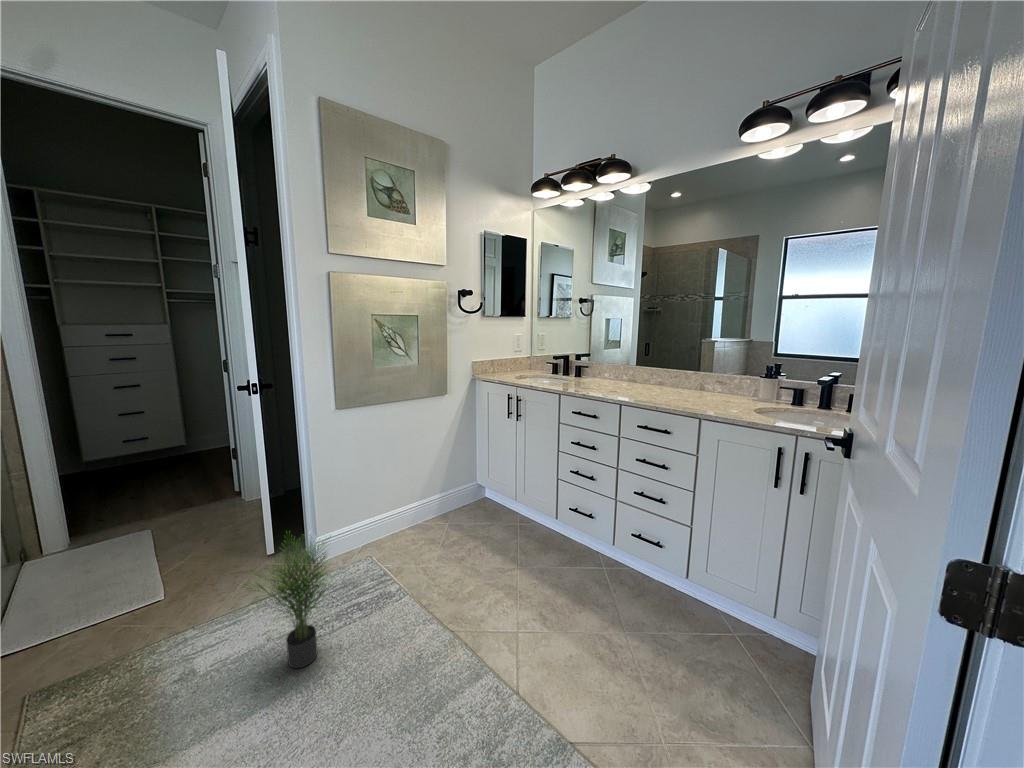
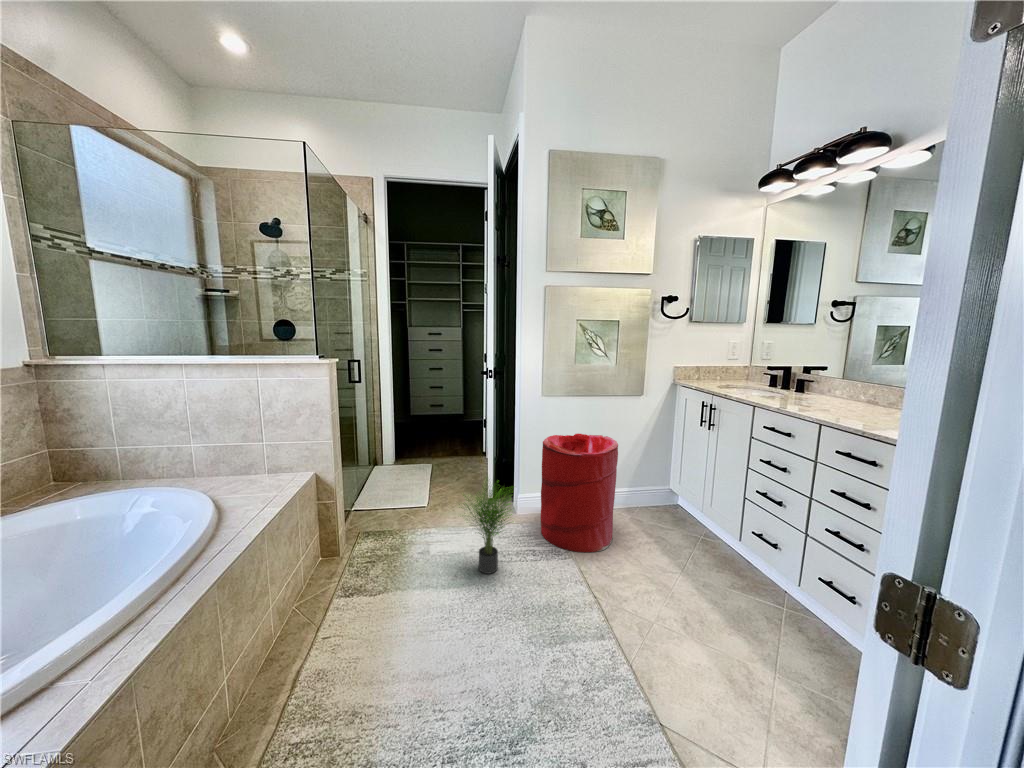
laundry hamper: none [349,444,442,589] -> present [541,434,618,552]

